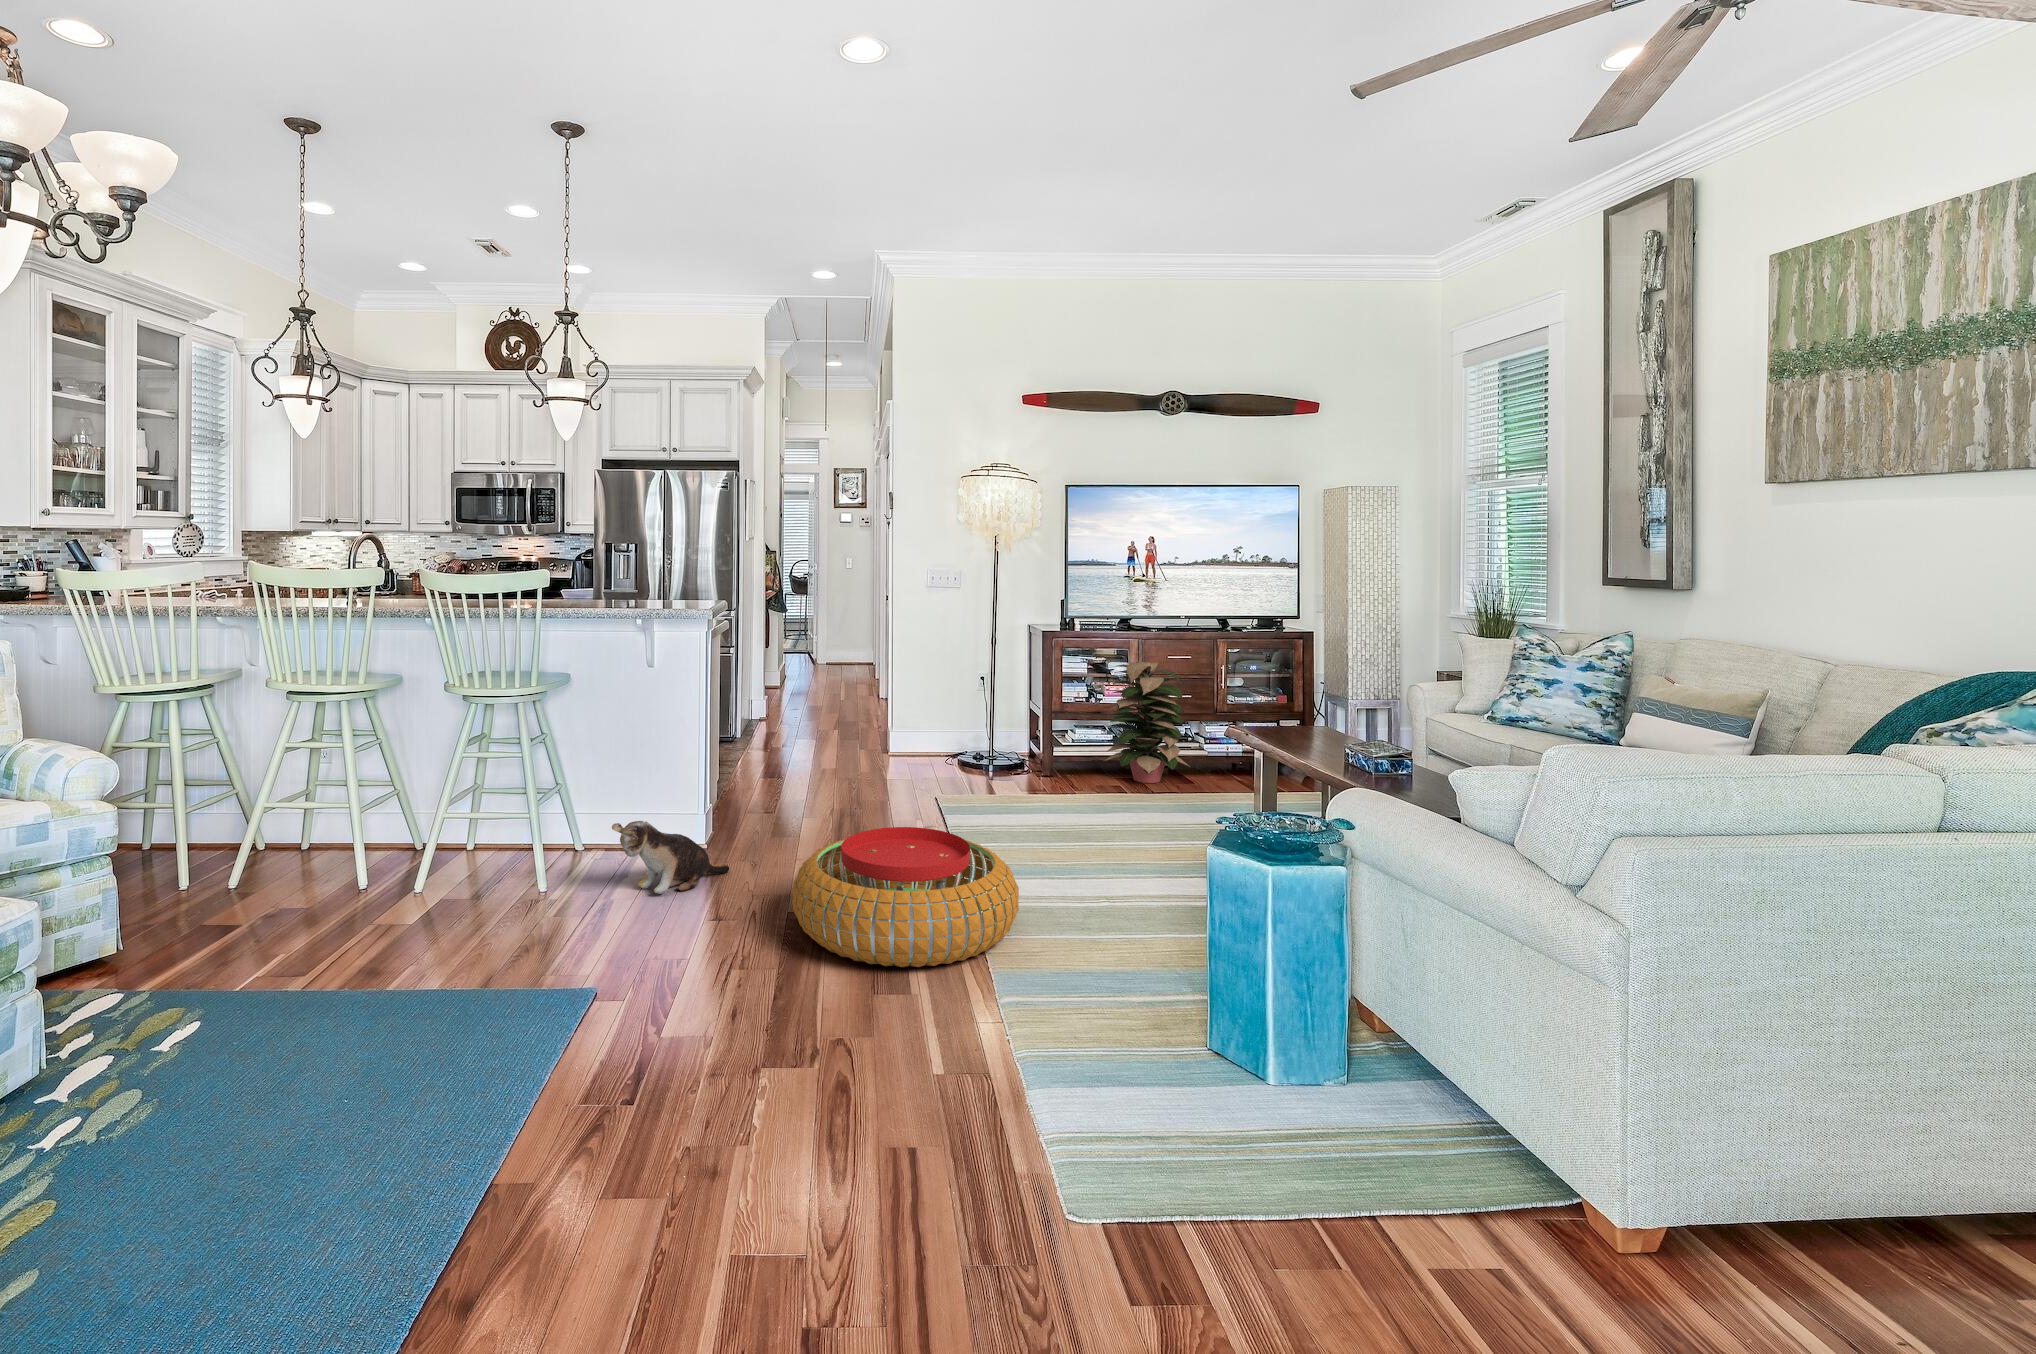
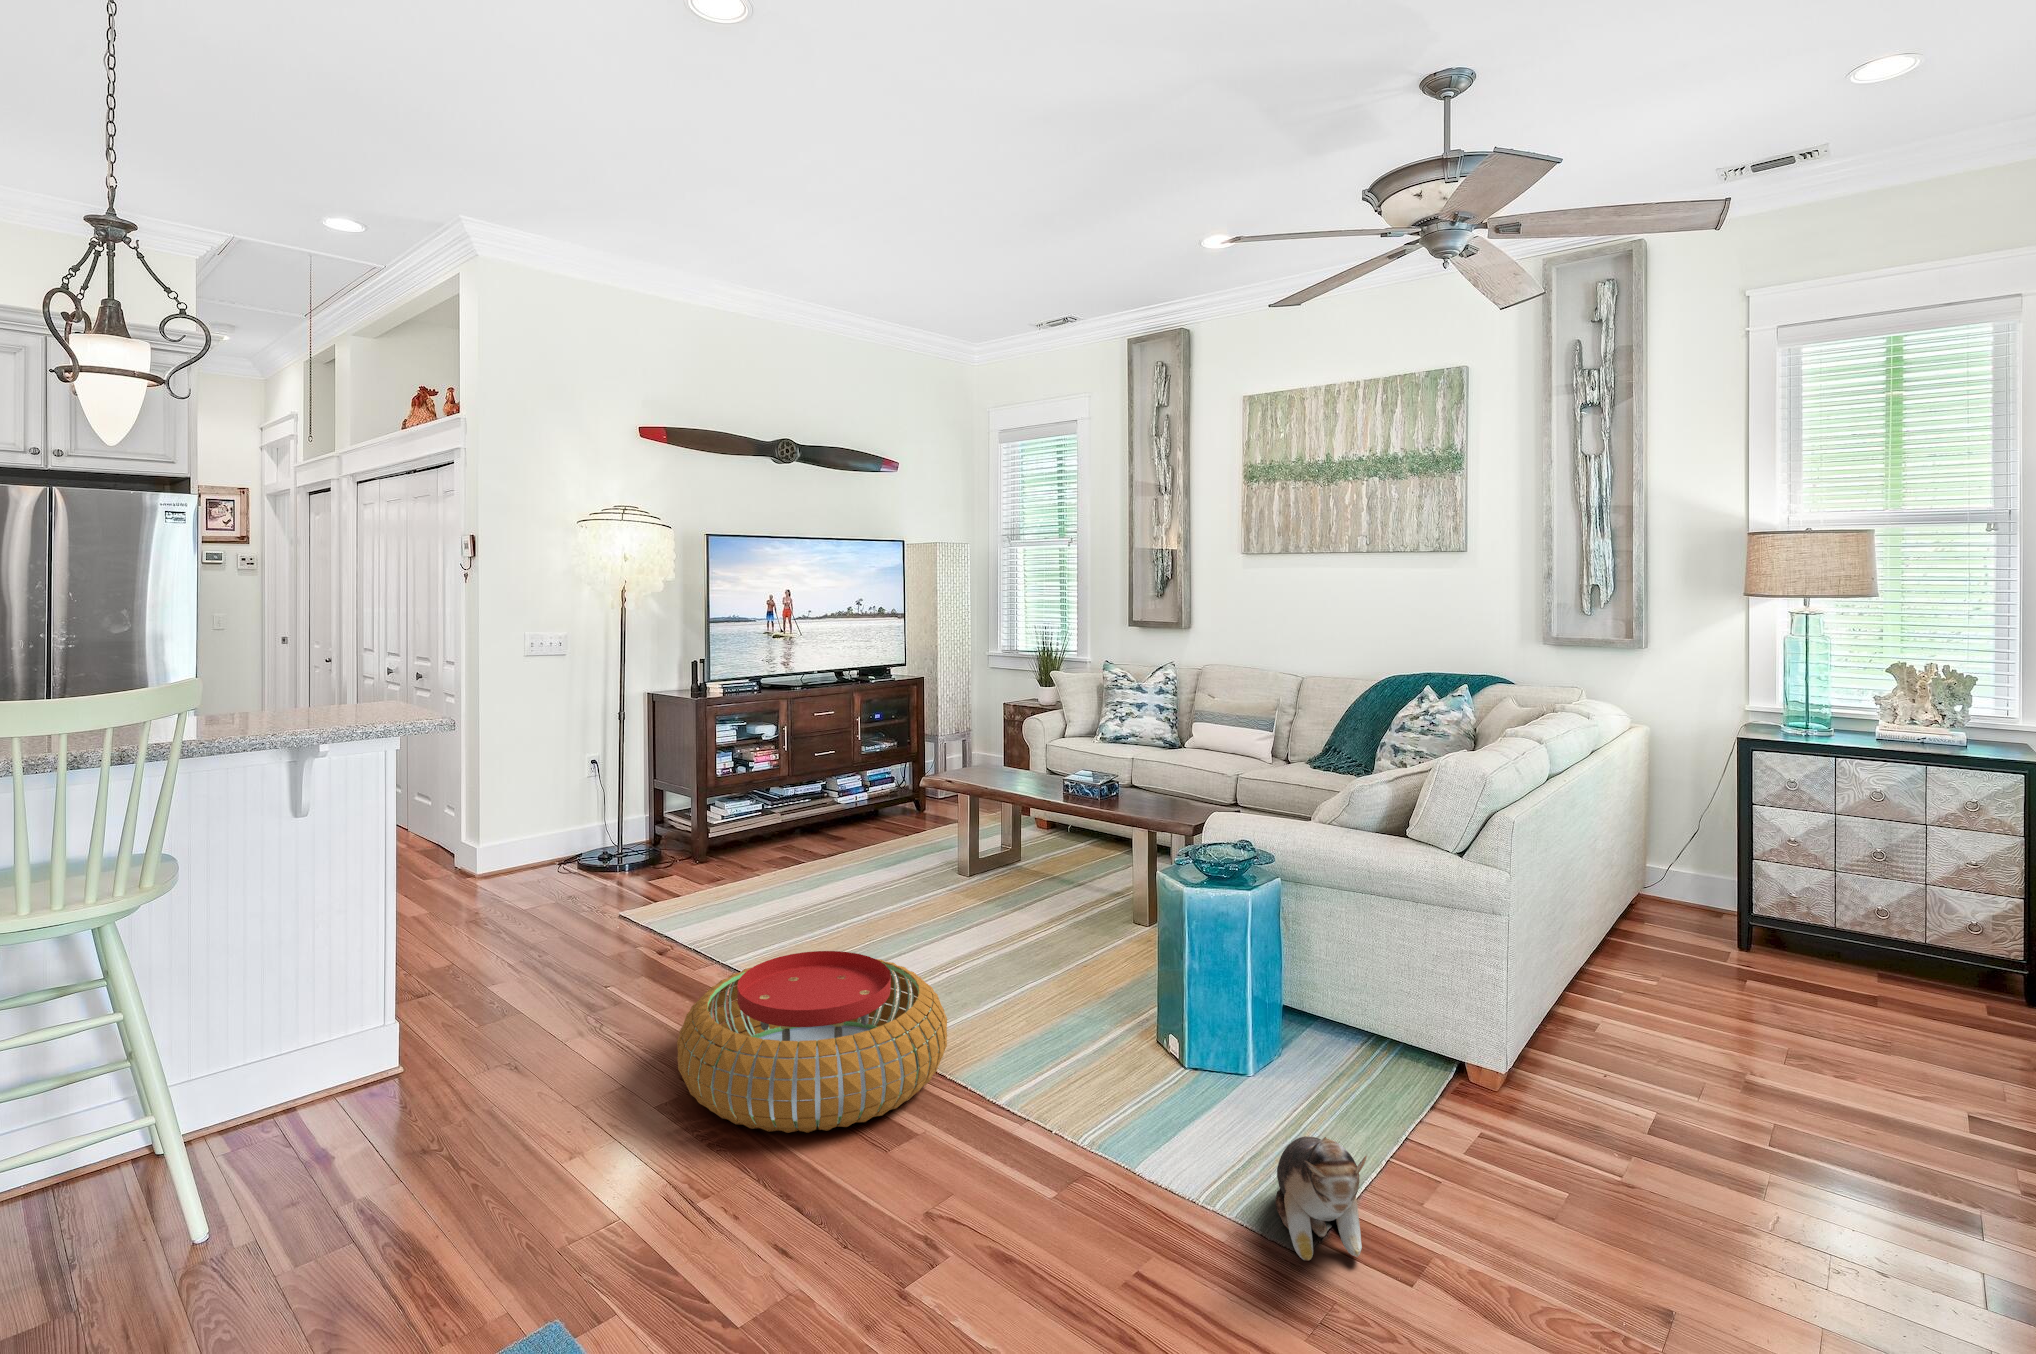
decorative plant: present [1103,662,1190,783] -> none [764,722,853,851]
plush toy: present [612,821,729,894] -> present [1275,1136,1367,1261]

